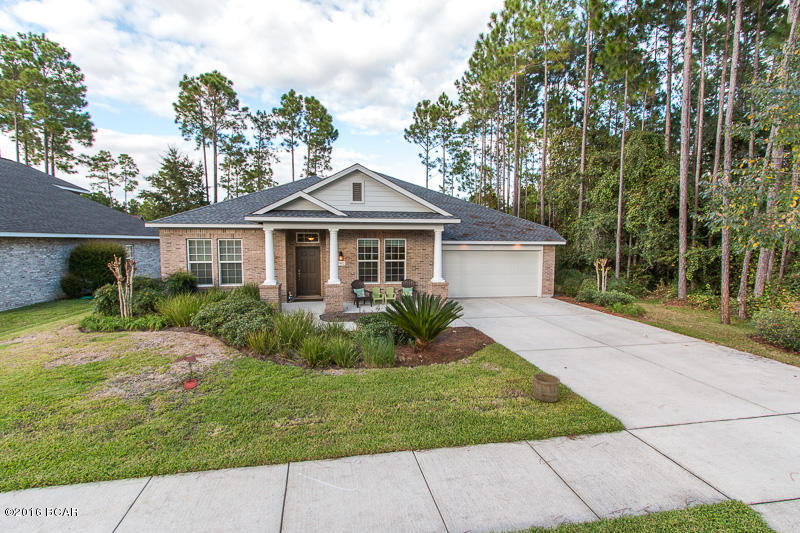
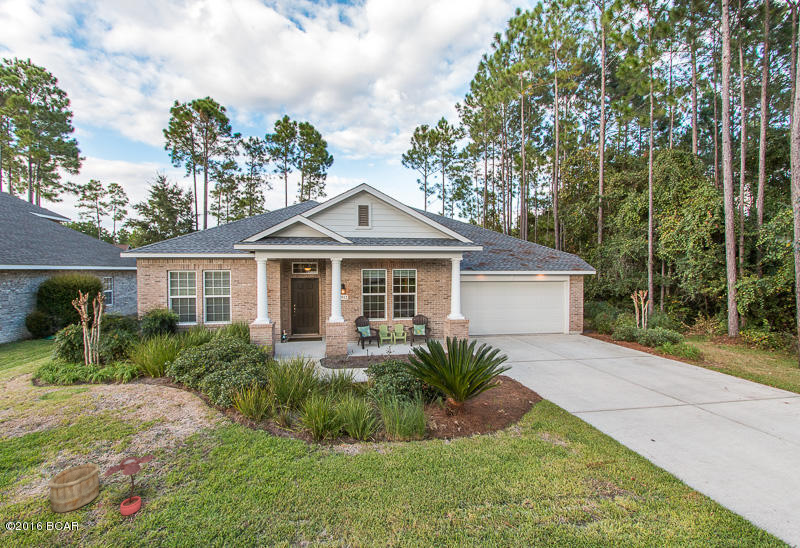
wooden bucket: present [532,373,560,402] -> present [48,463,99,513]

